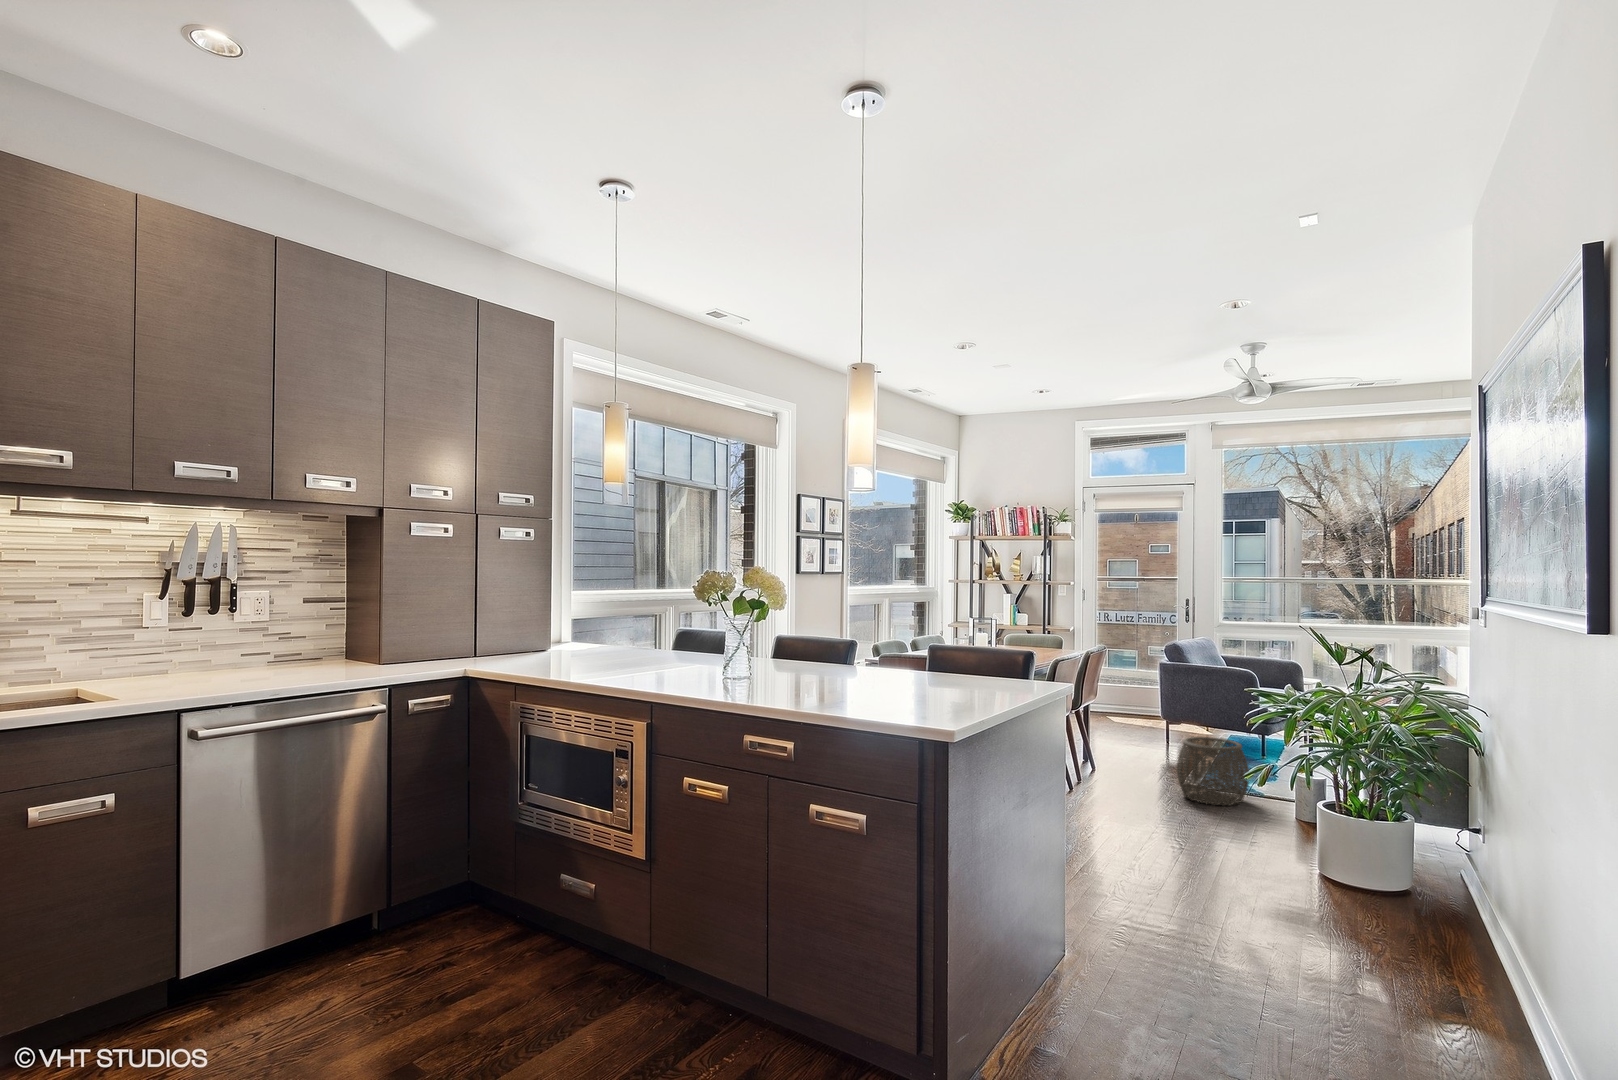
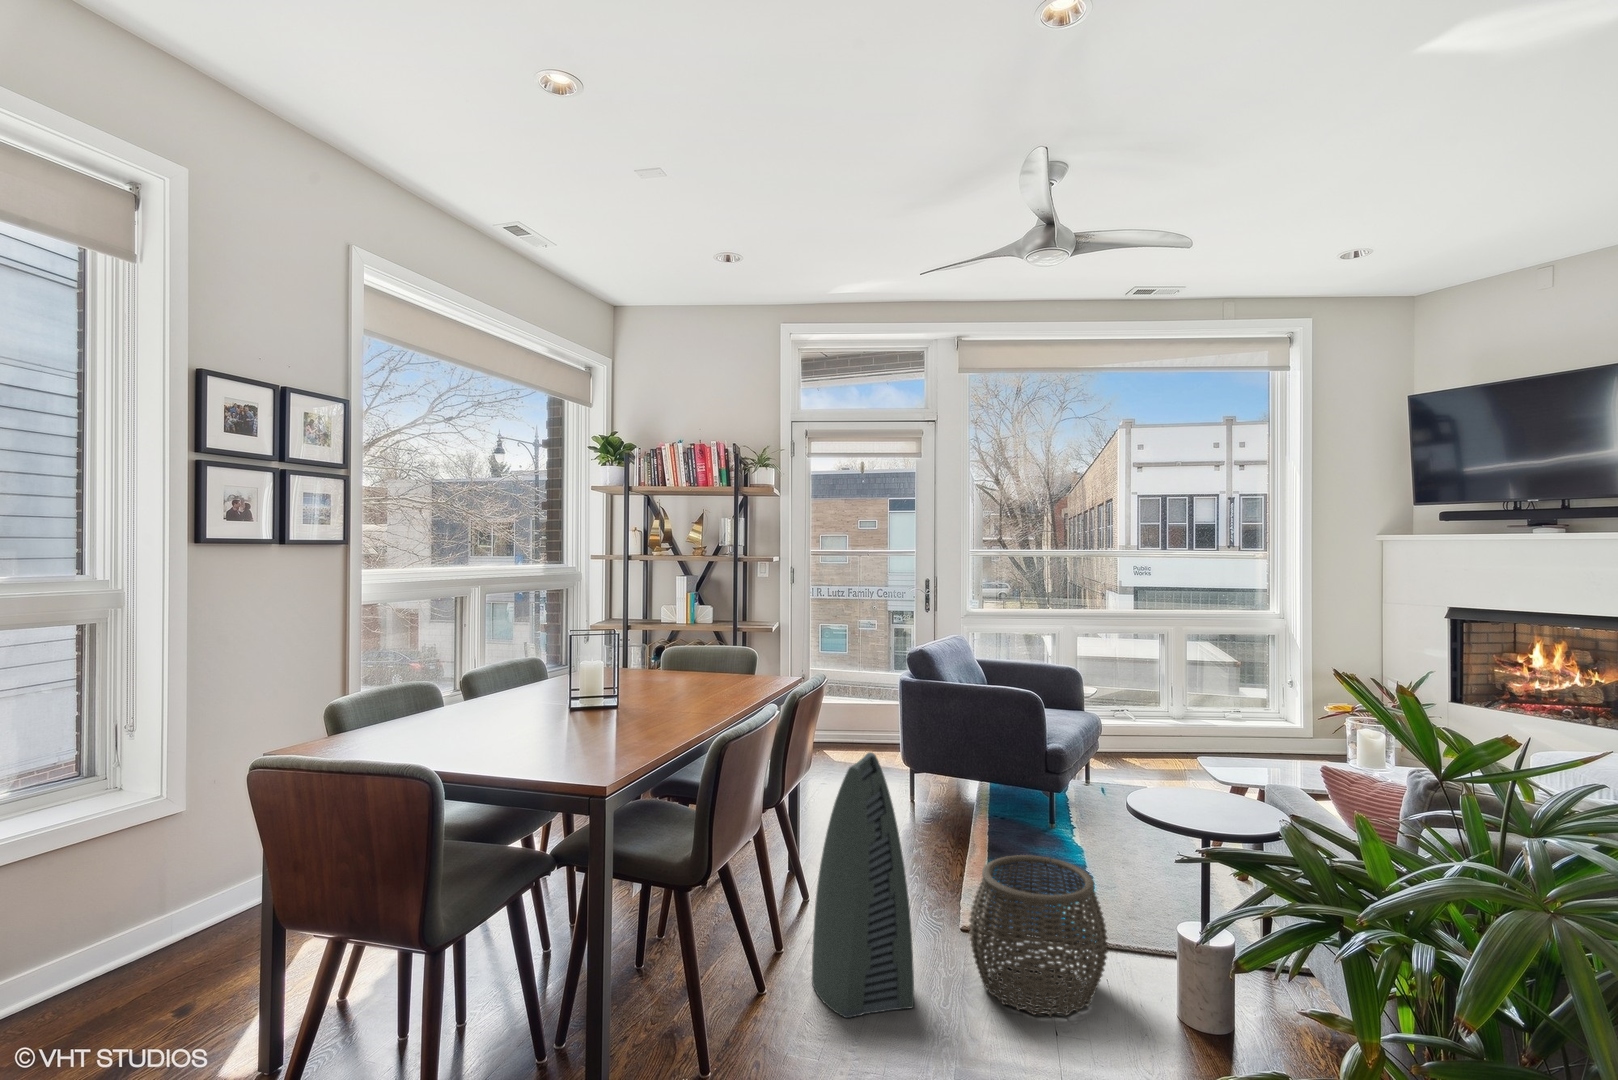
air purifier: none [1094,679,1146,798] -> present [812,752,914,1018]

